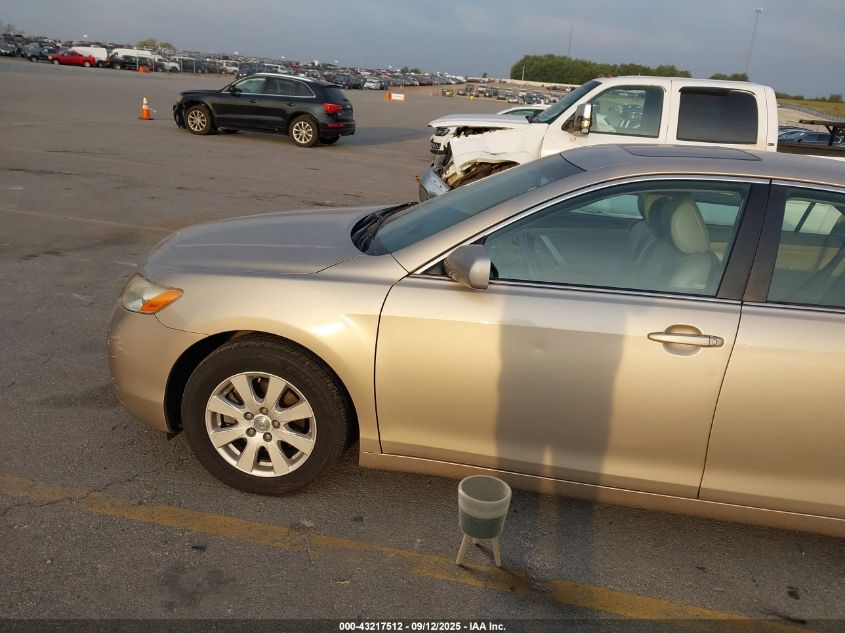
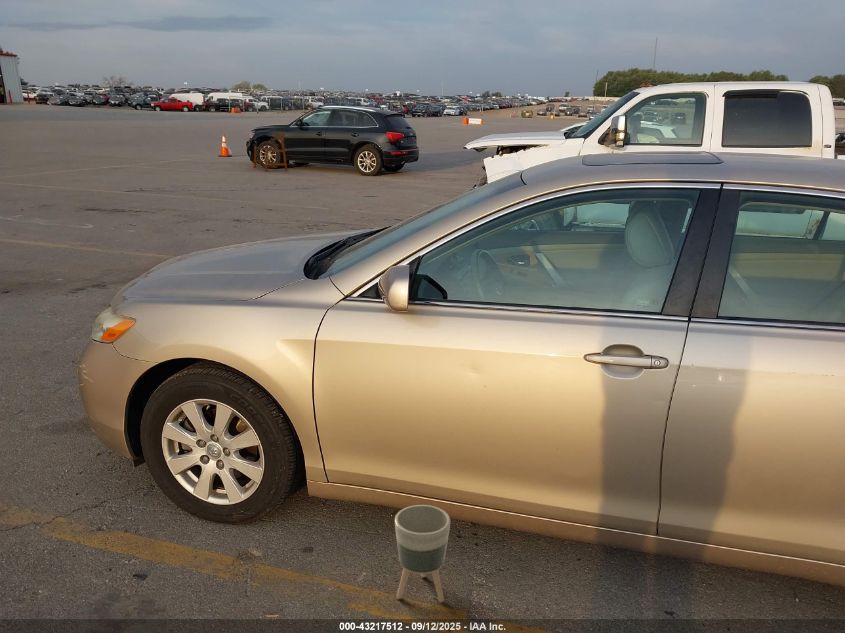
bench: none [184,96,220,138] -> present [254,132,287,171]

